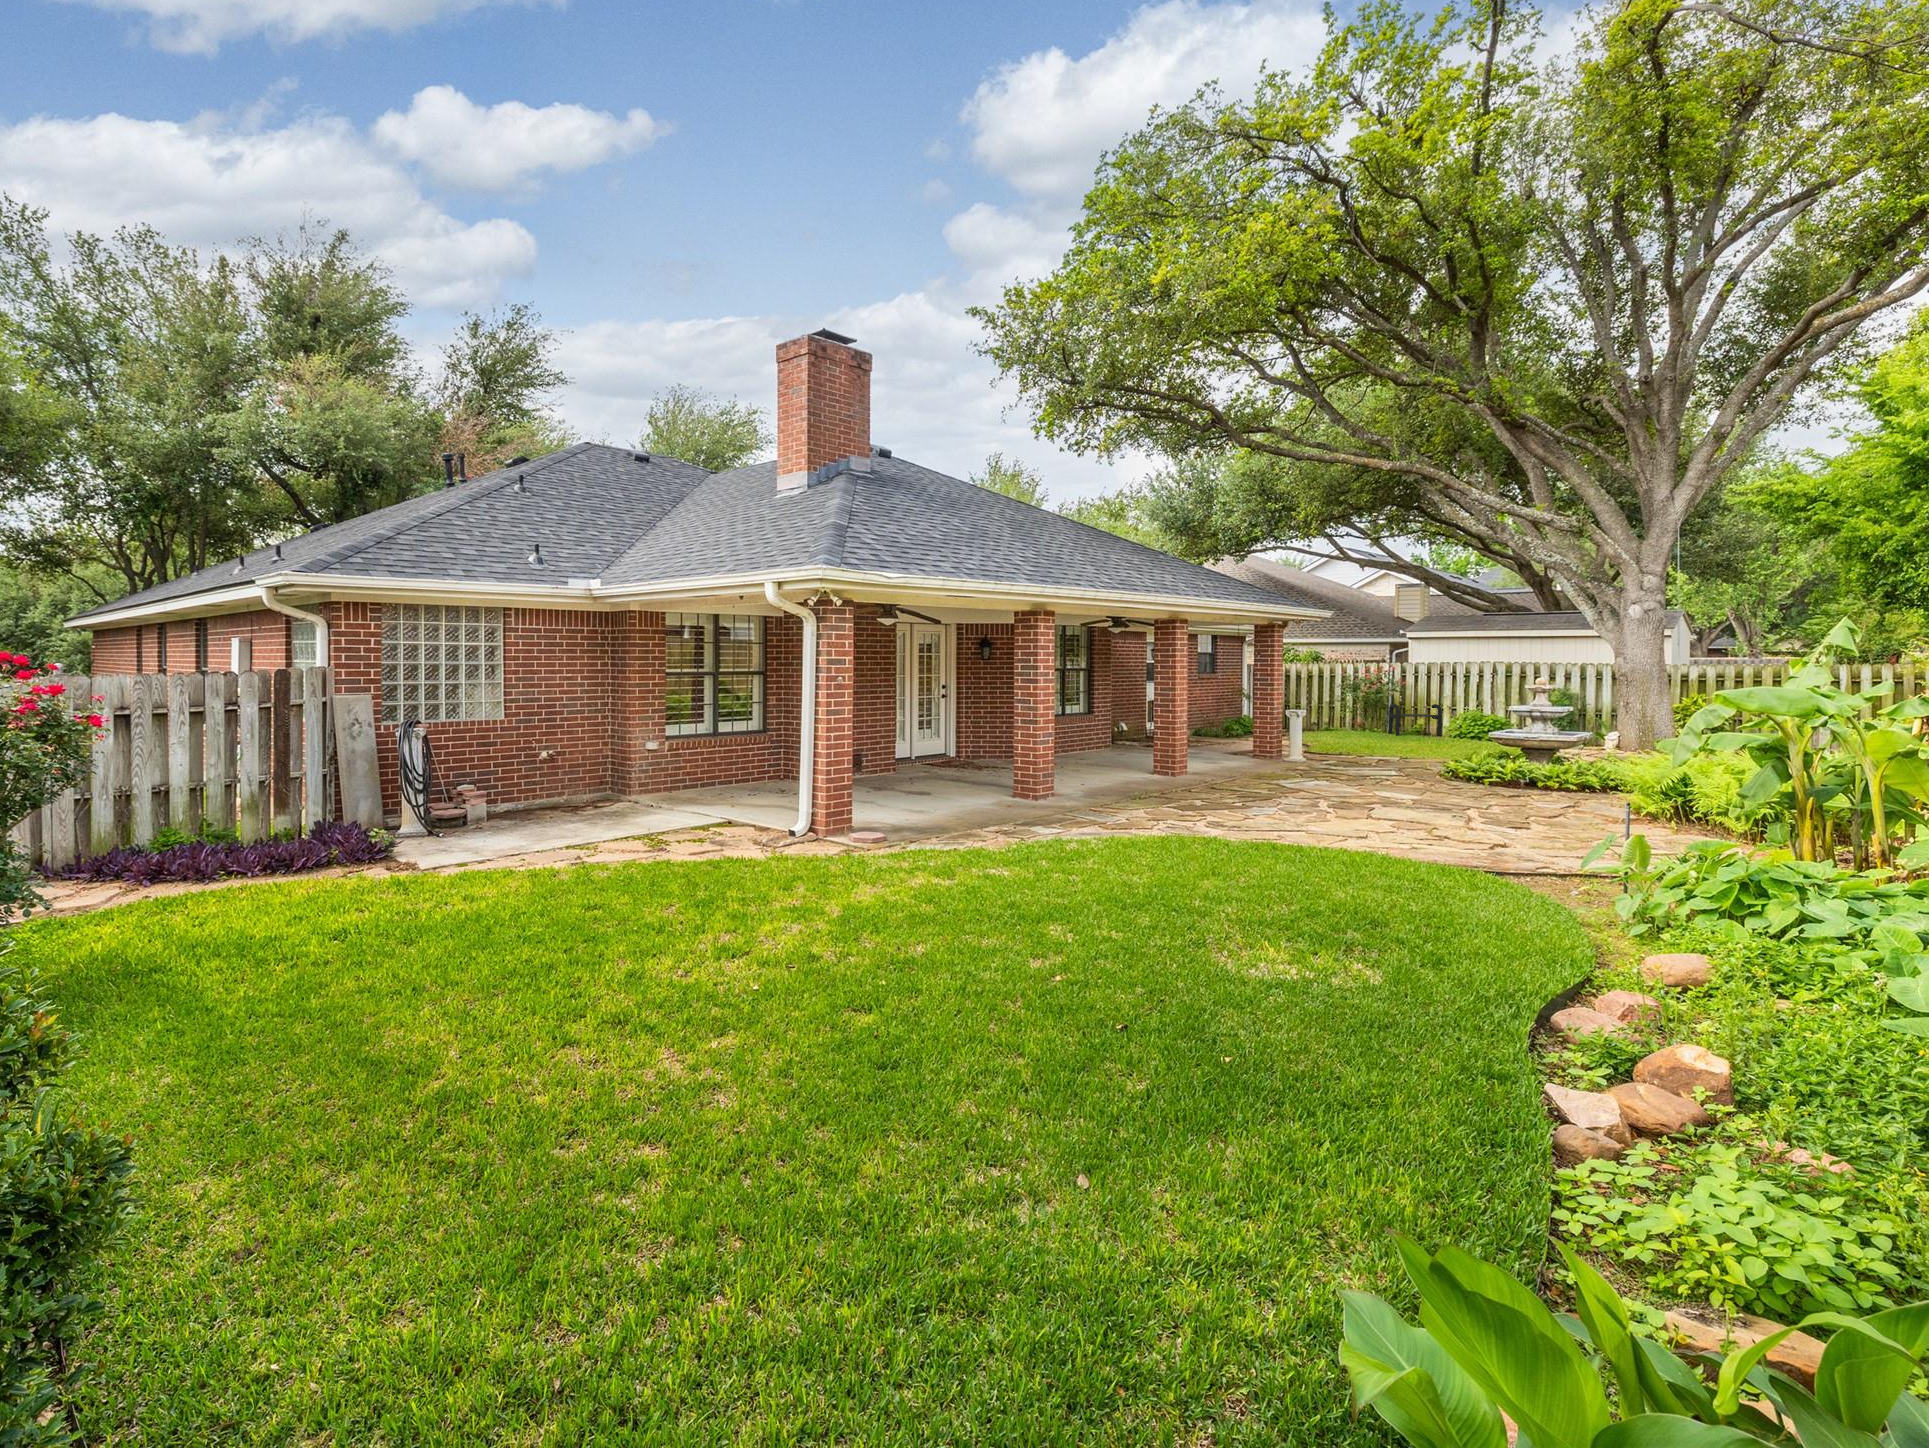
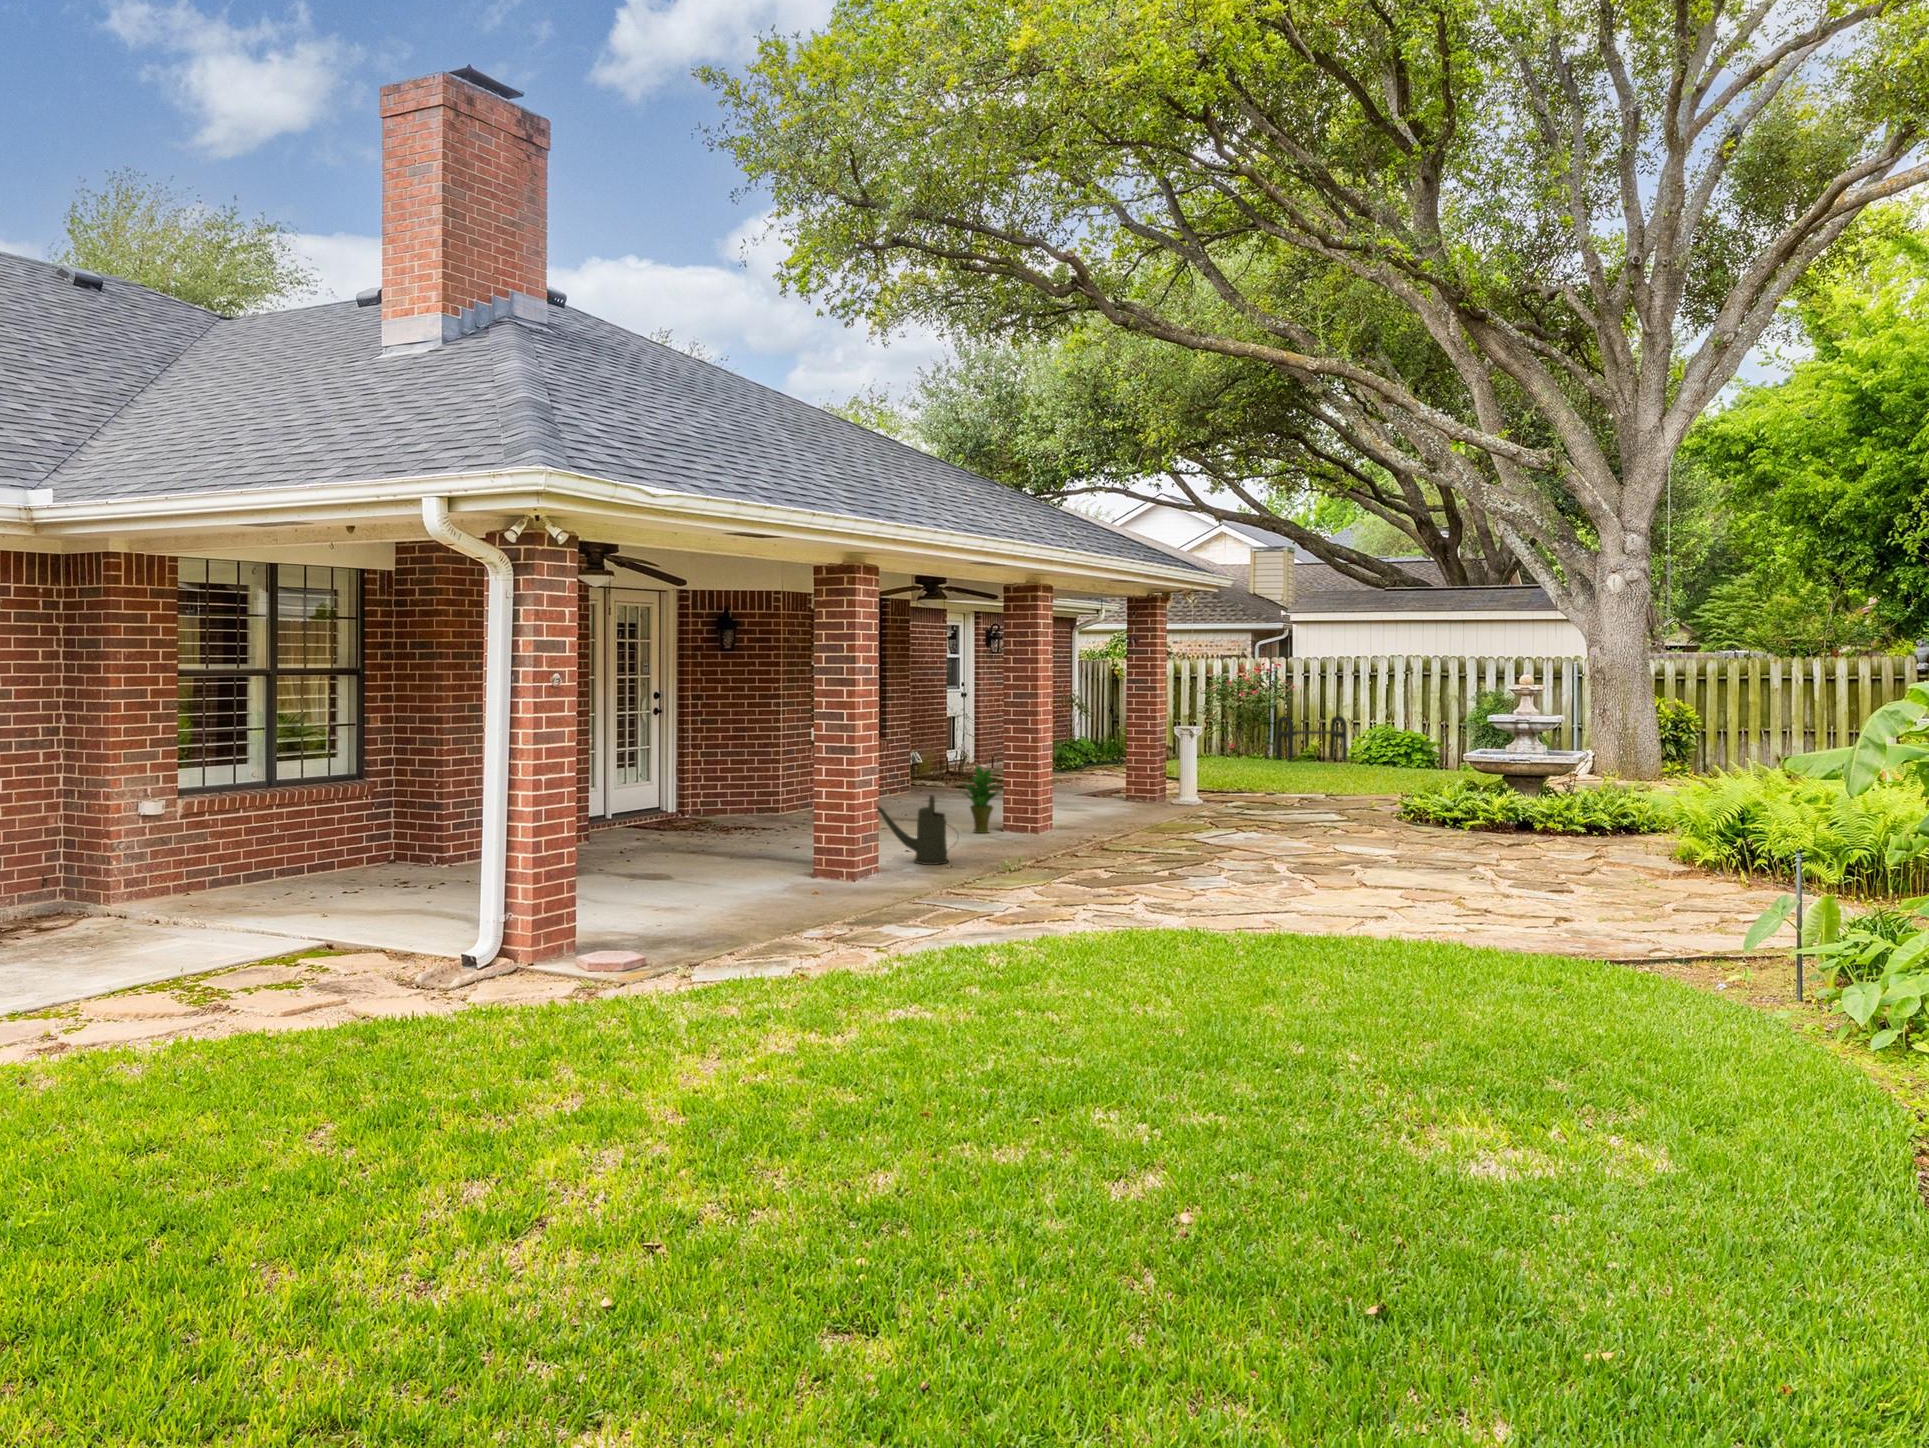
potted plant: none [1122,734,1155,776] -> present [964,766,999,833]
watering can: none [1050,751,1101,793] -> present [877,795,950,865]

